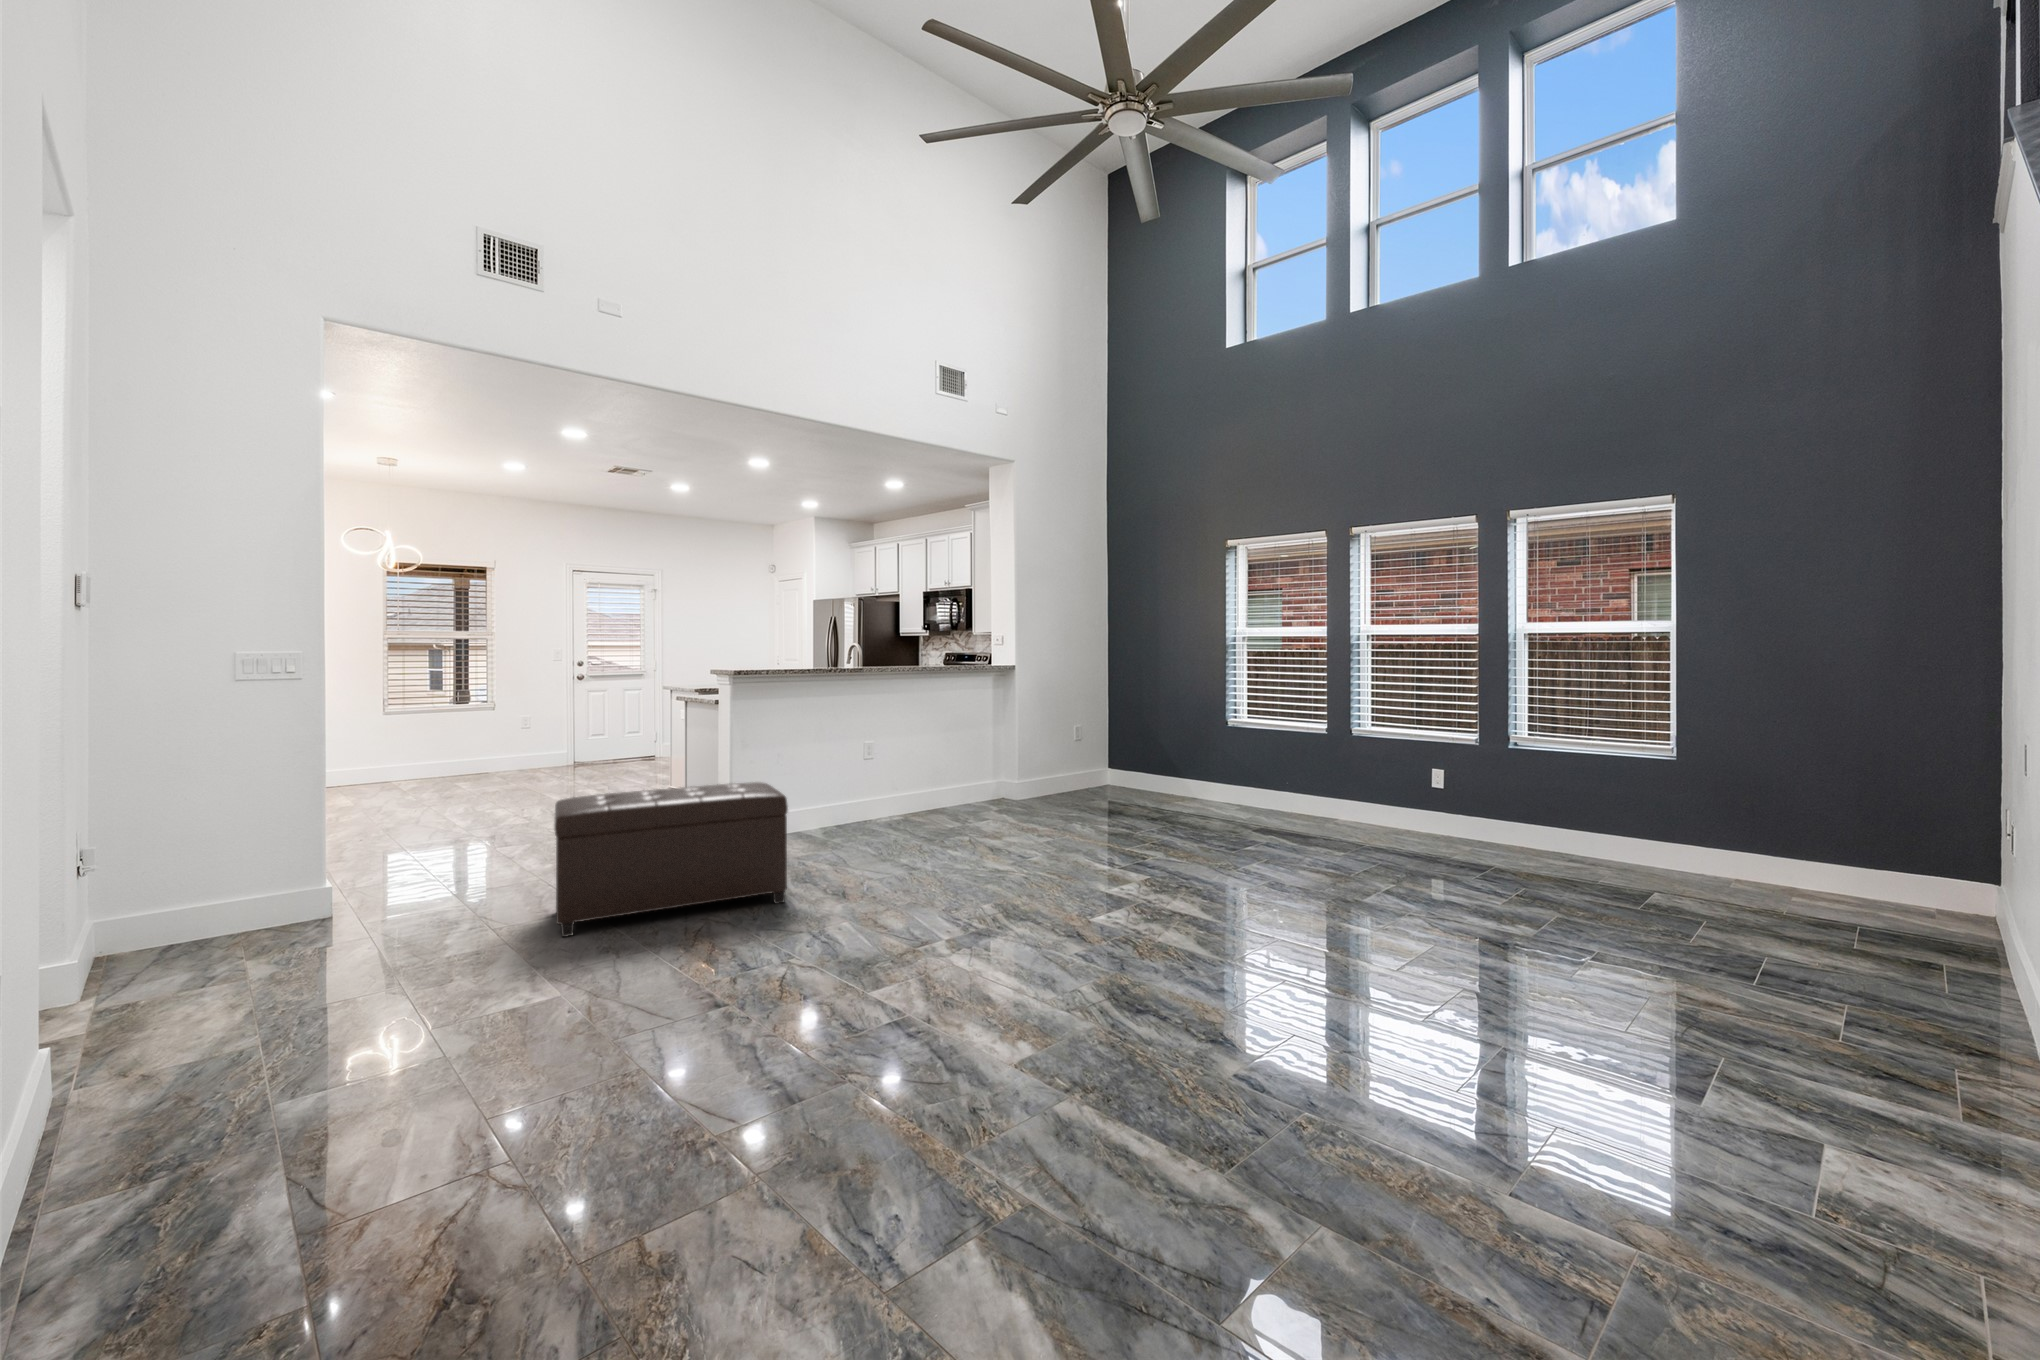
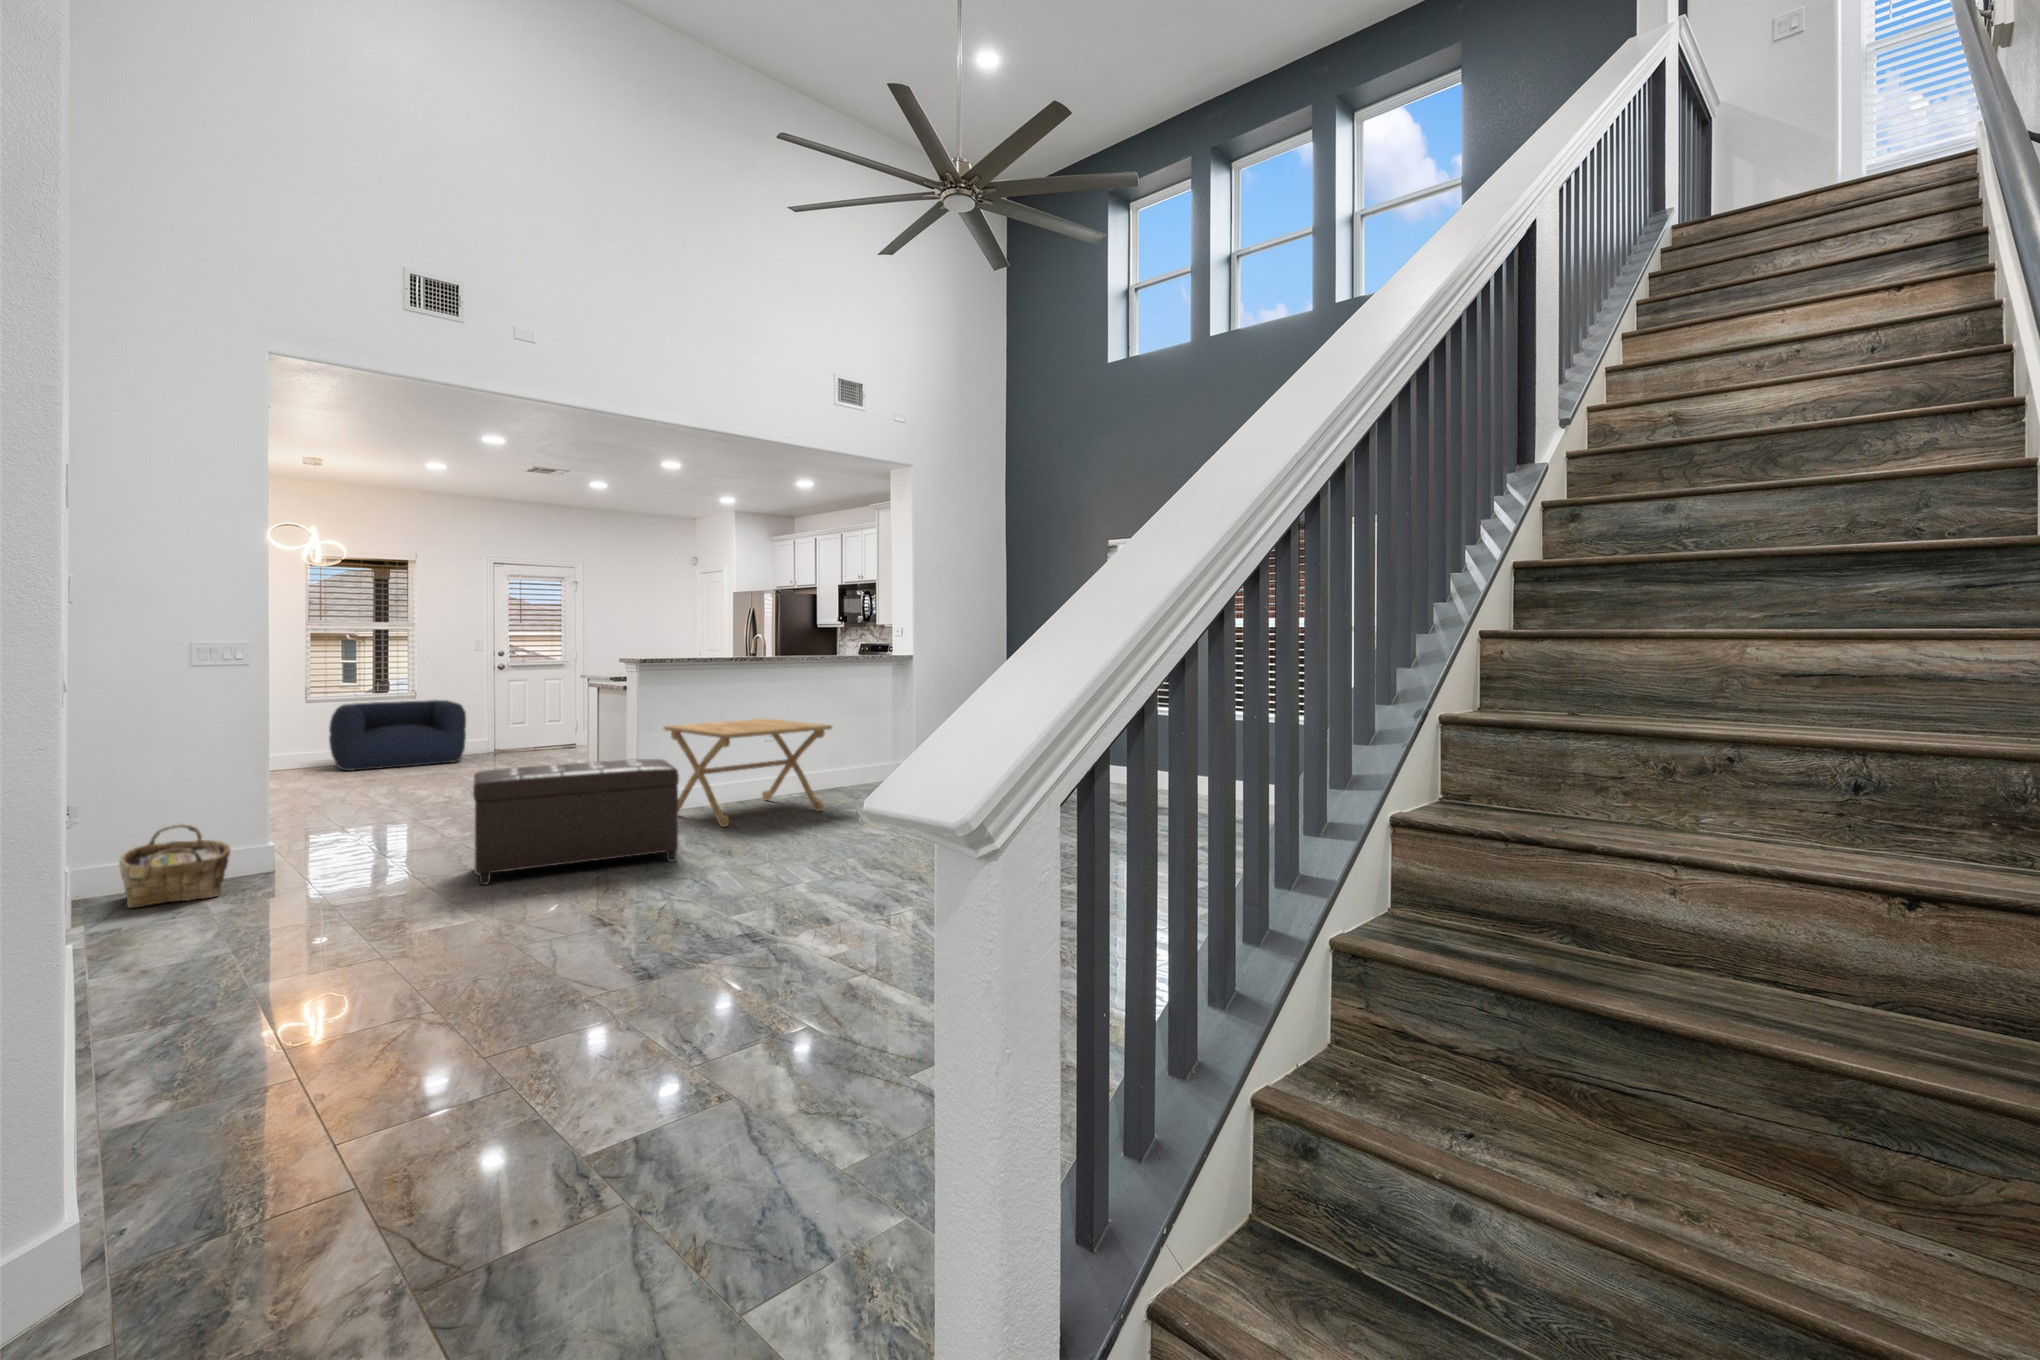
armchair: none [409,711,546,784] -> present [329,700,466,771]
side table: none [759,732,942,856] -> present [663,719,832,827]
woven basket: none [141,863,275,969] -> present [119,824,230,908]

